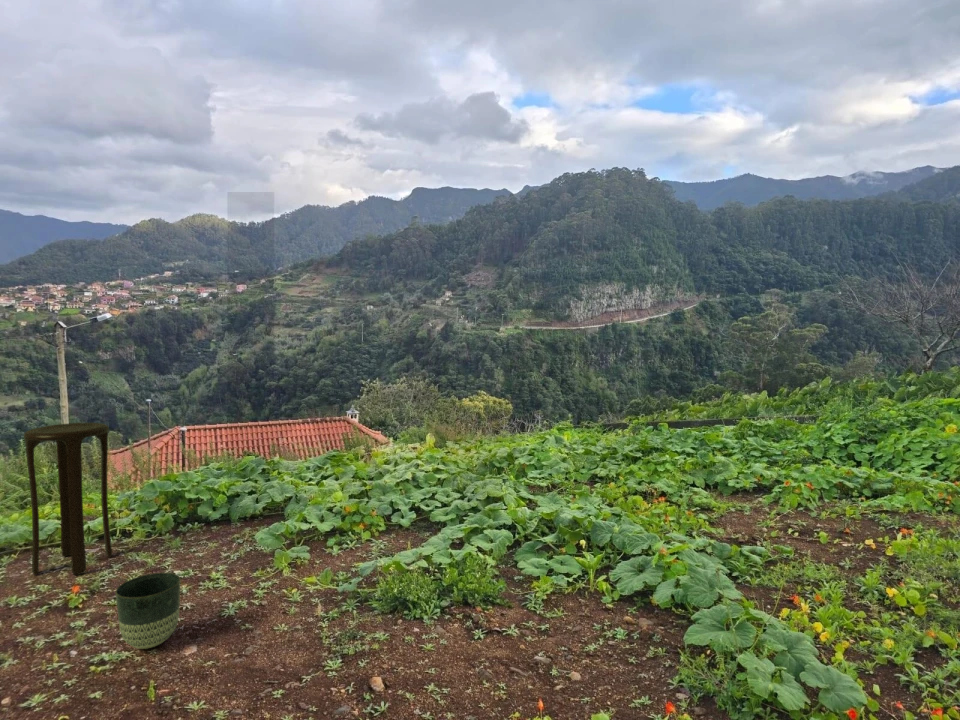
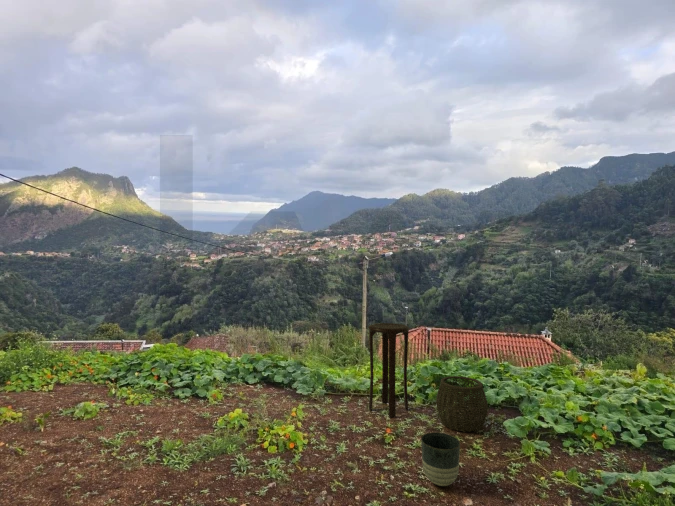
woven basket: none [159,487,239,566] -> present [436,376,488,432]

